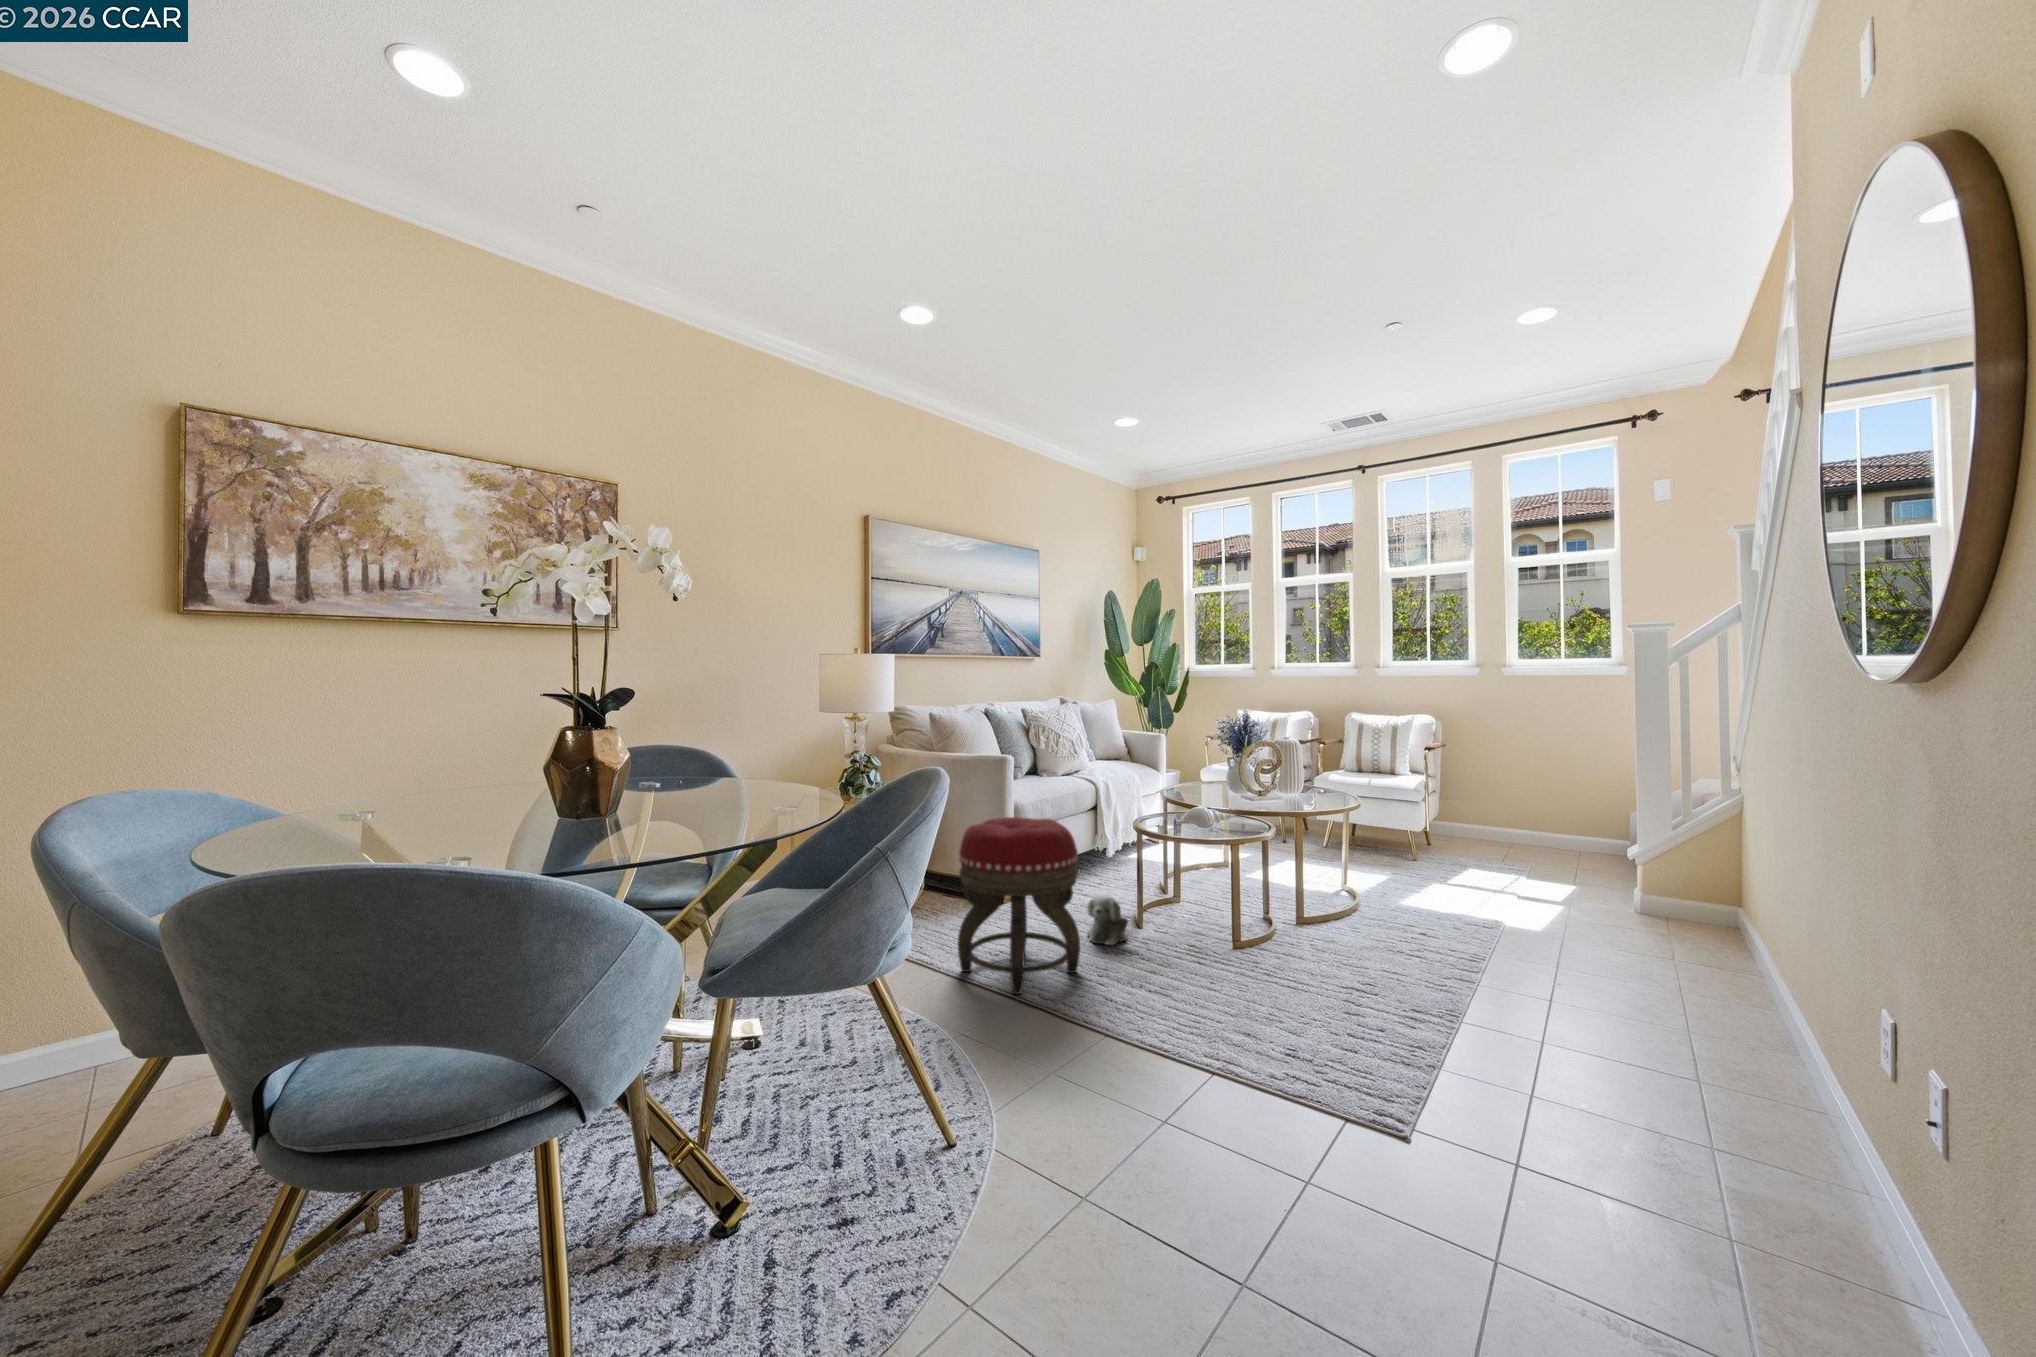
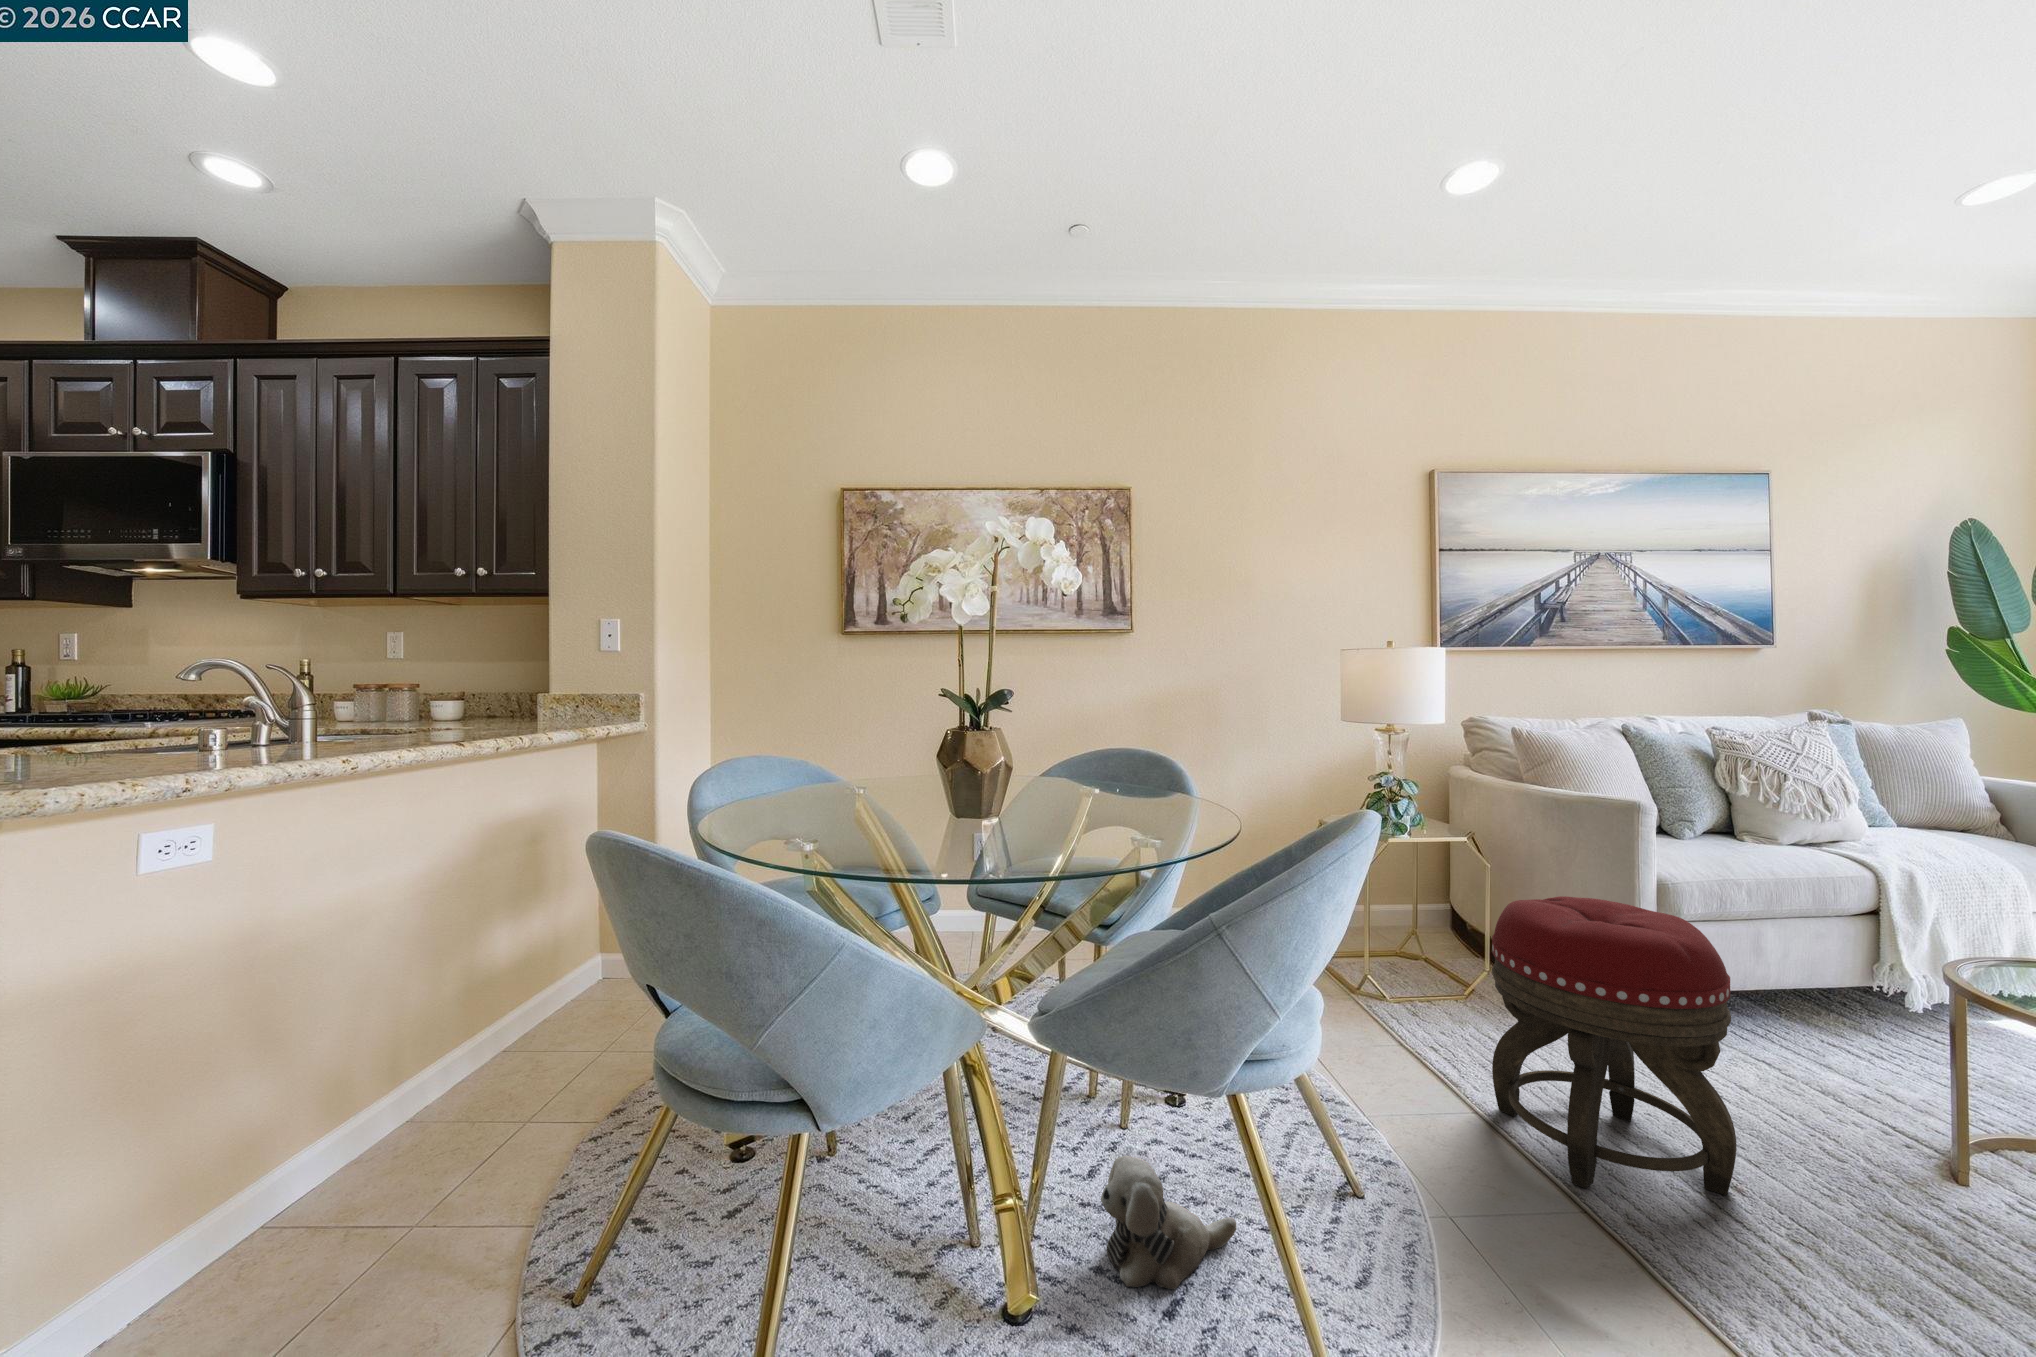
plush toy: present [1087,895,1128,945] -> present [1101,1156,1237,1289]

